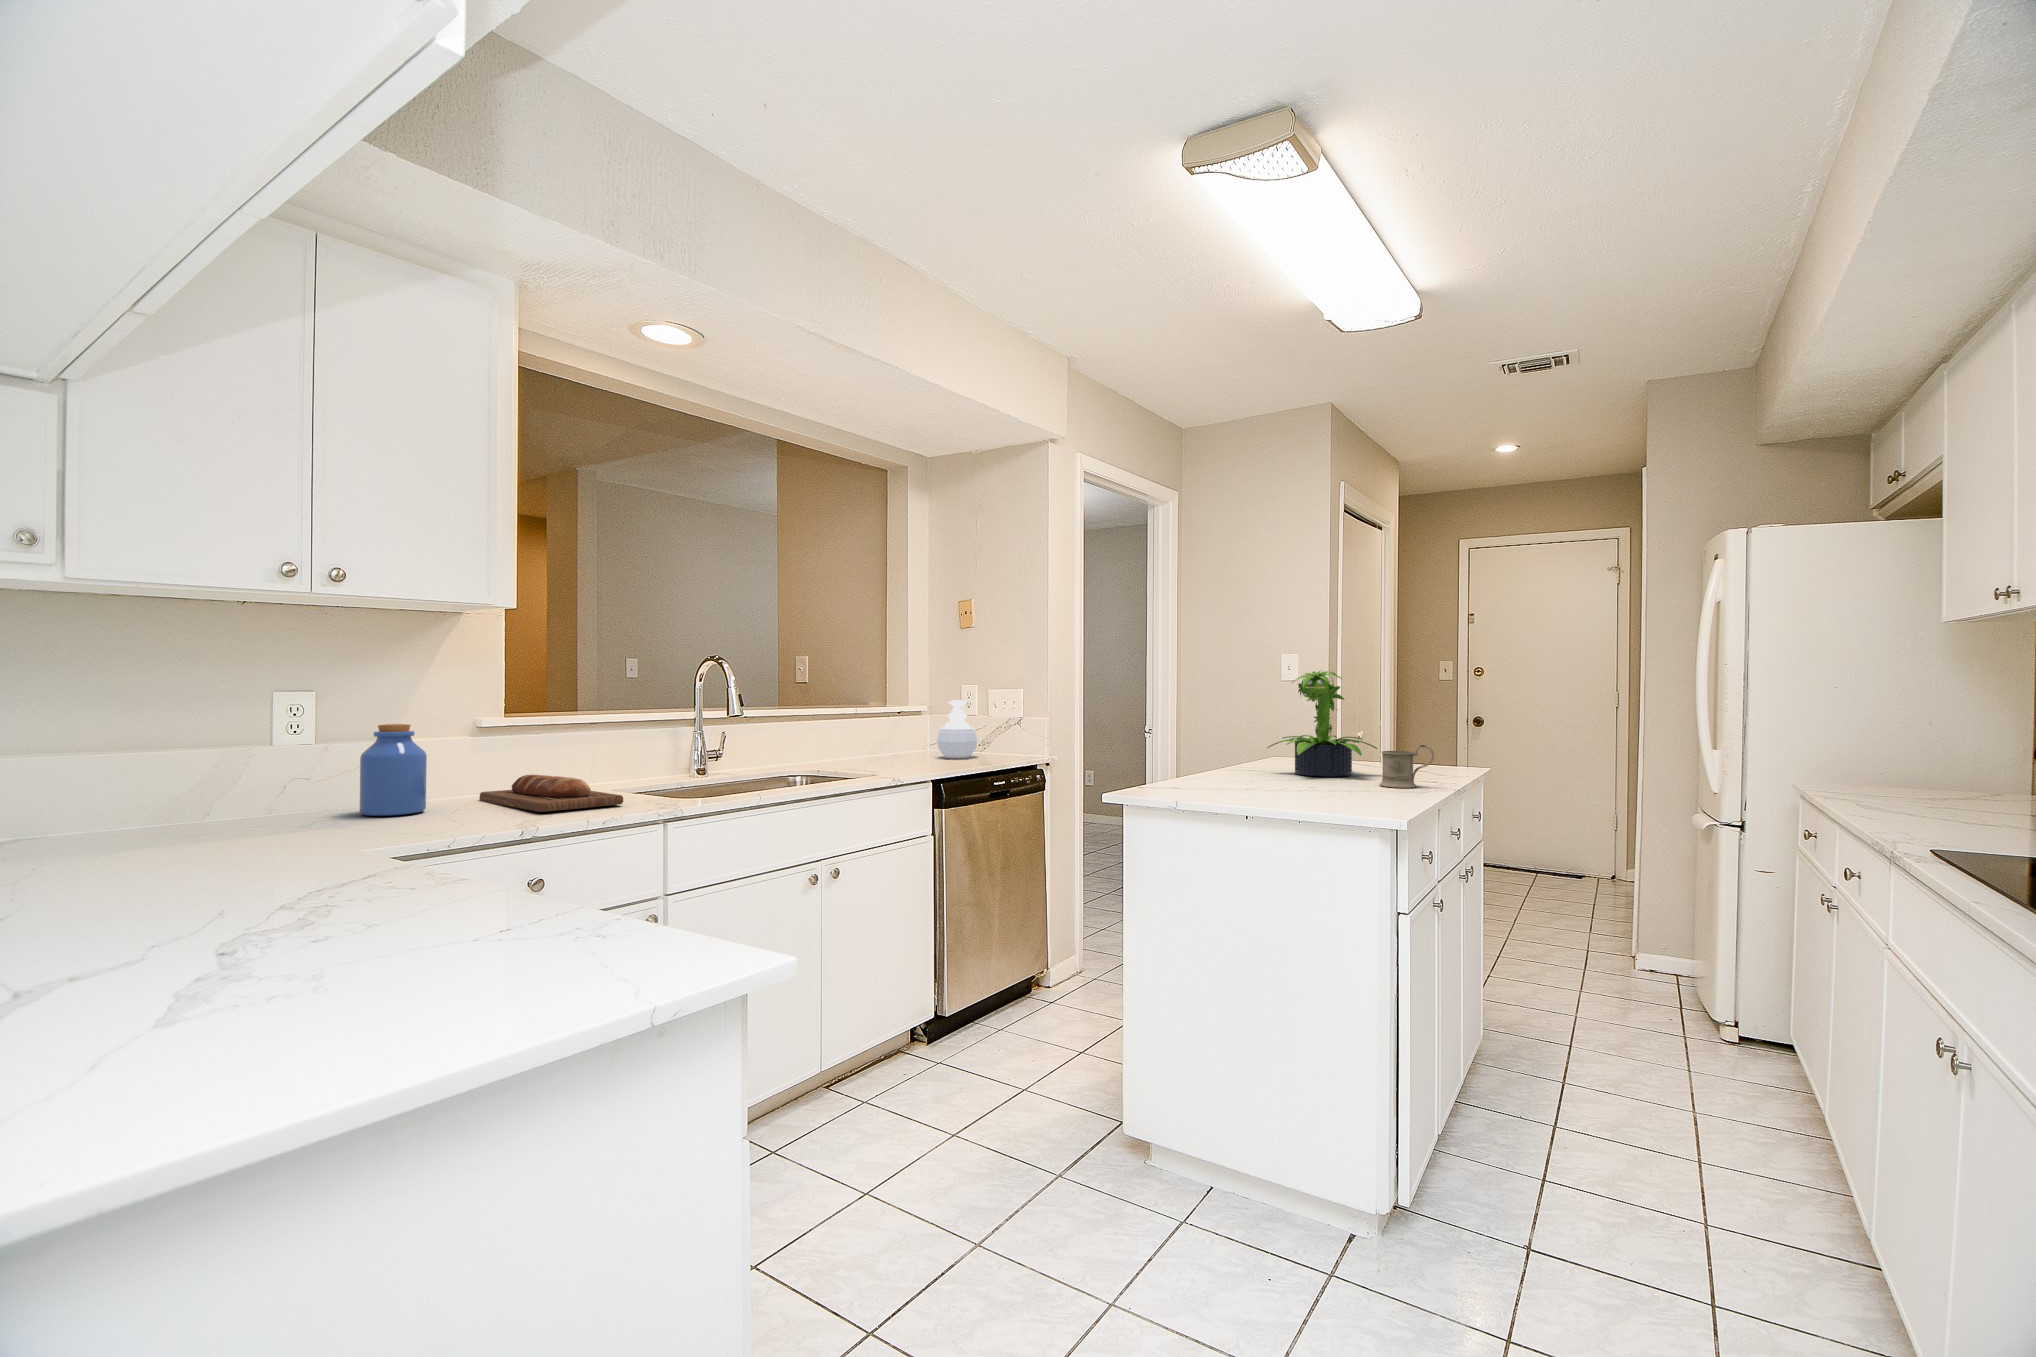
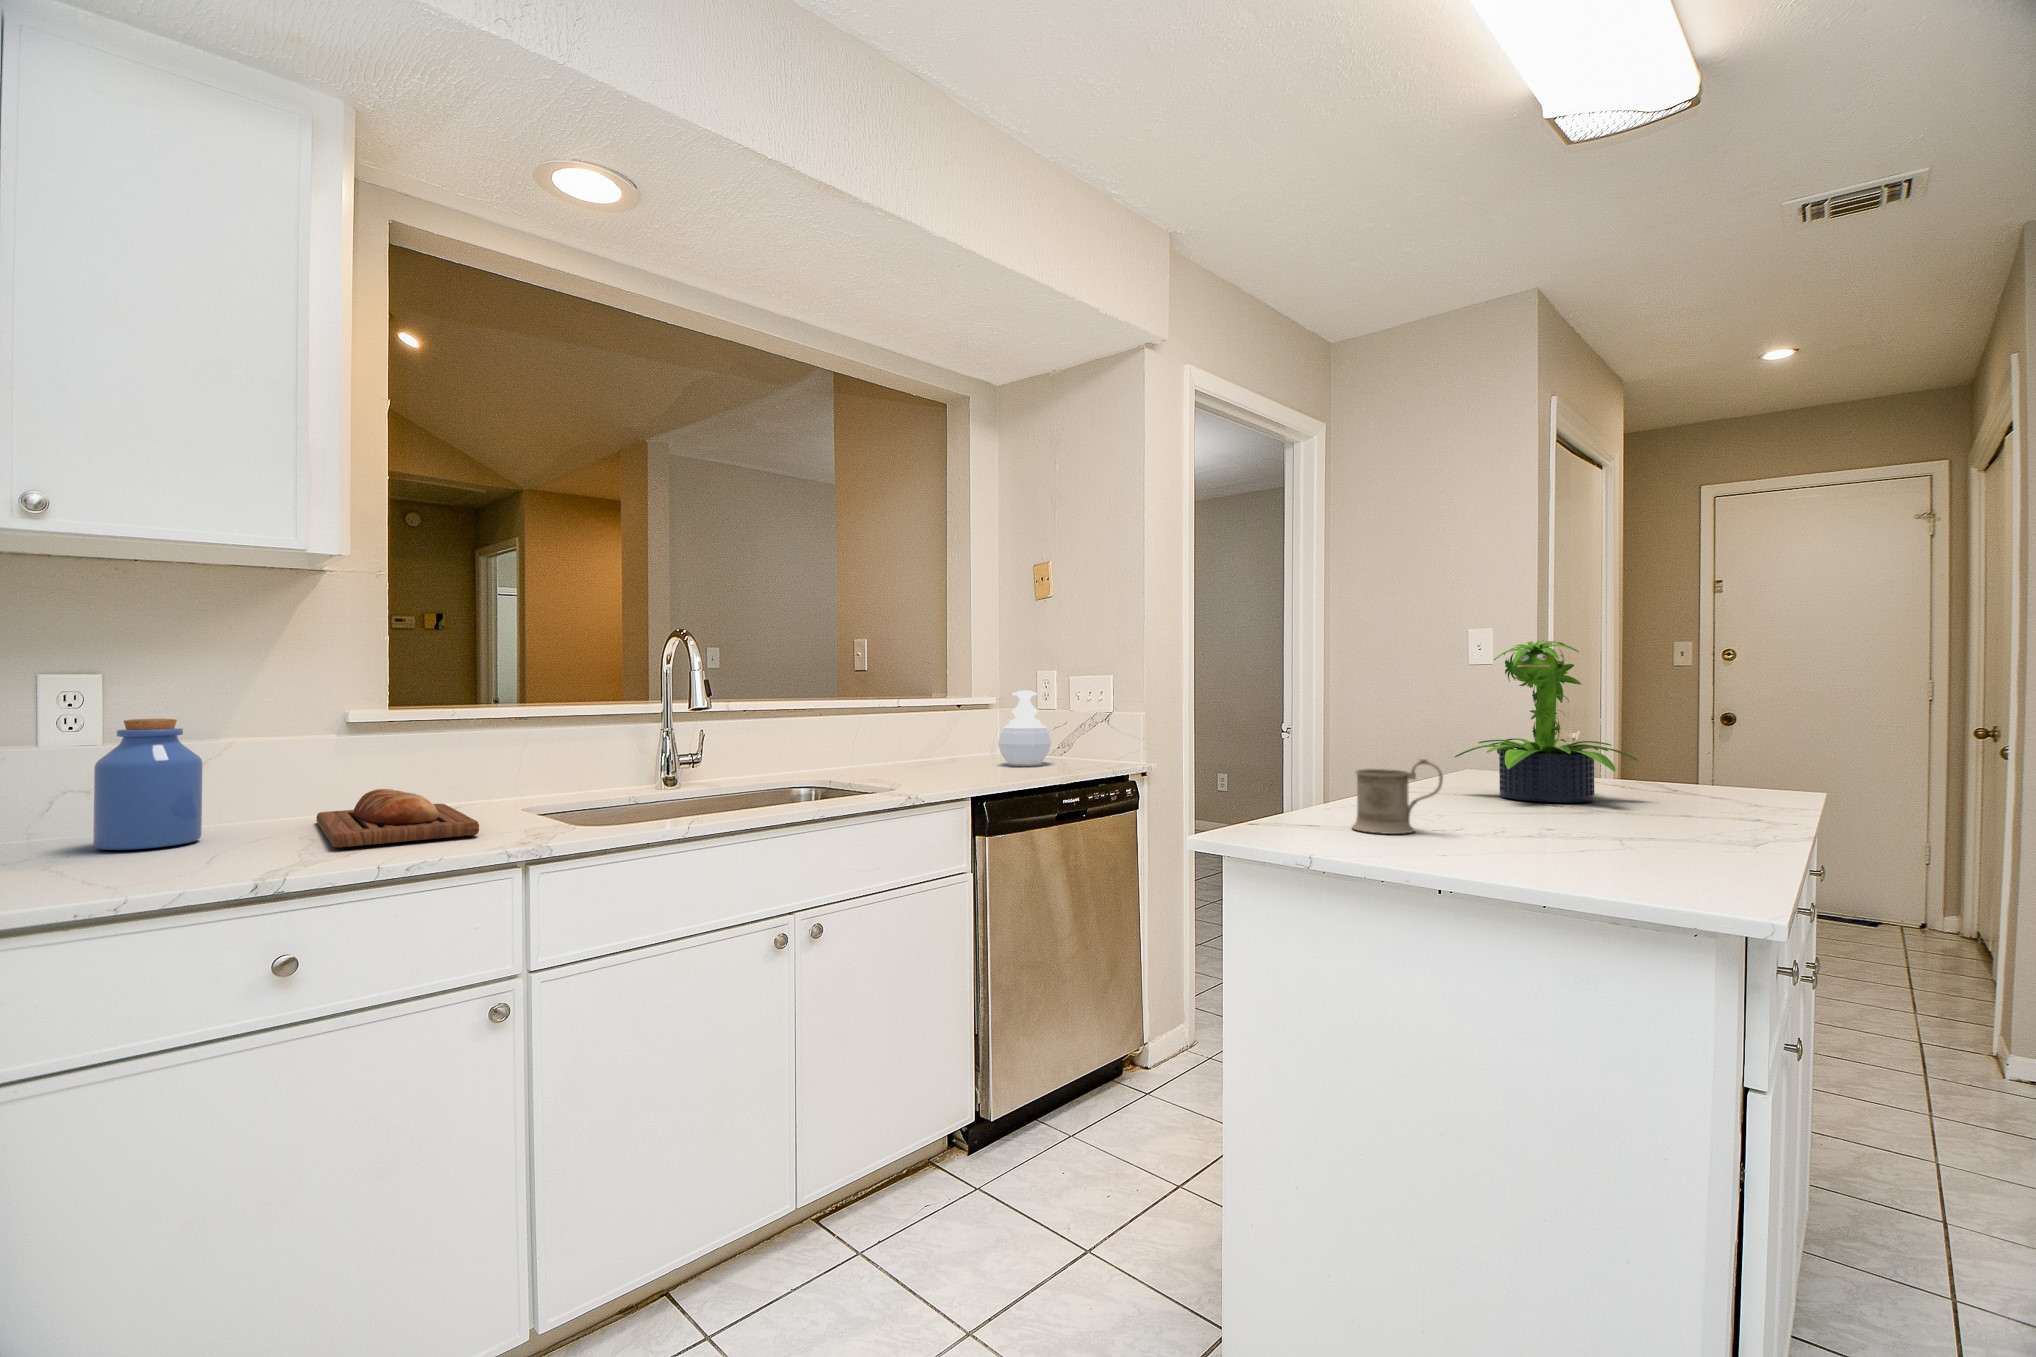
mug: present [1379,744,1434,788] -> present [1352,759,1443,834]

